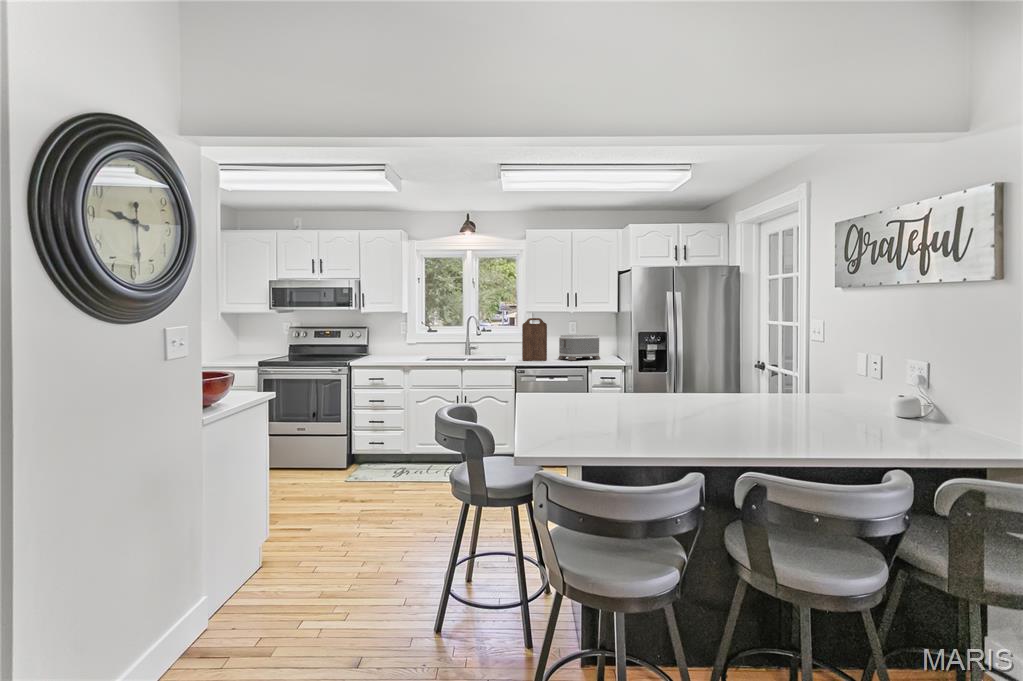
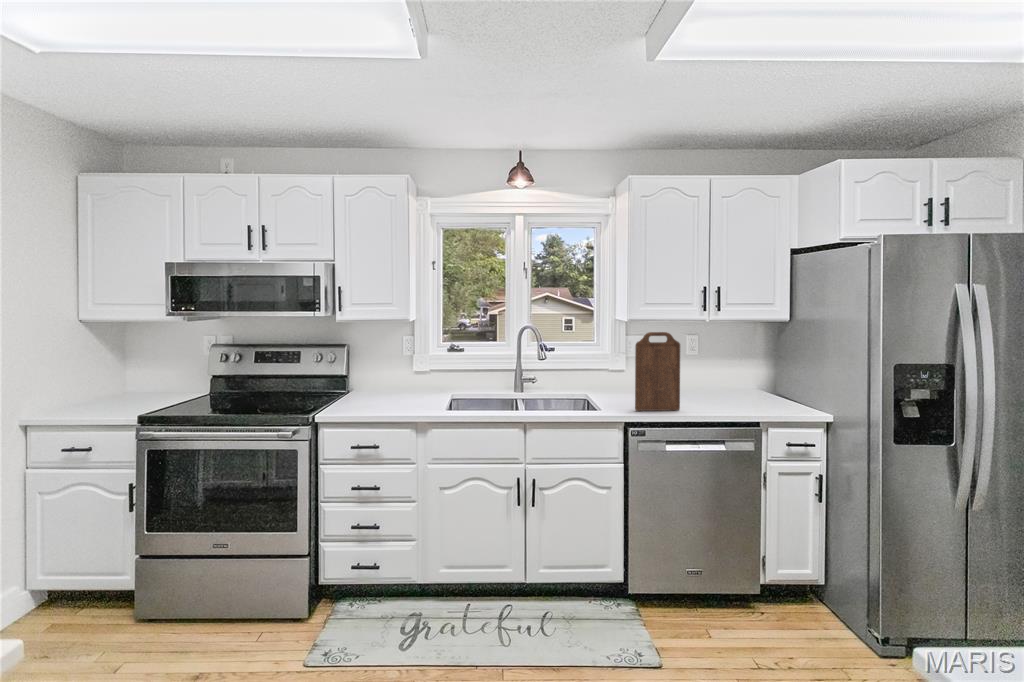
toaster: present [558,335,600,360] -> none [693,360,770,410]

